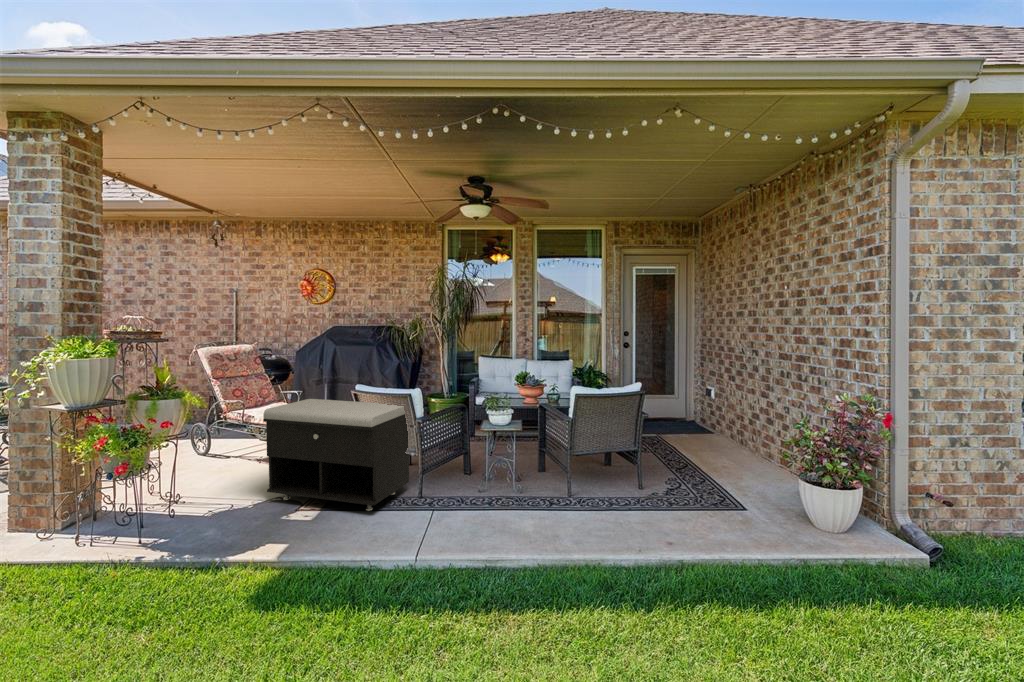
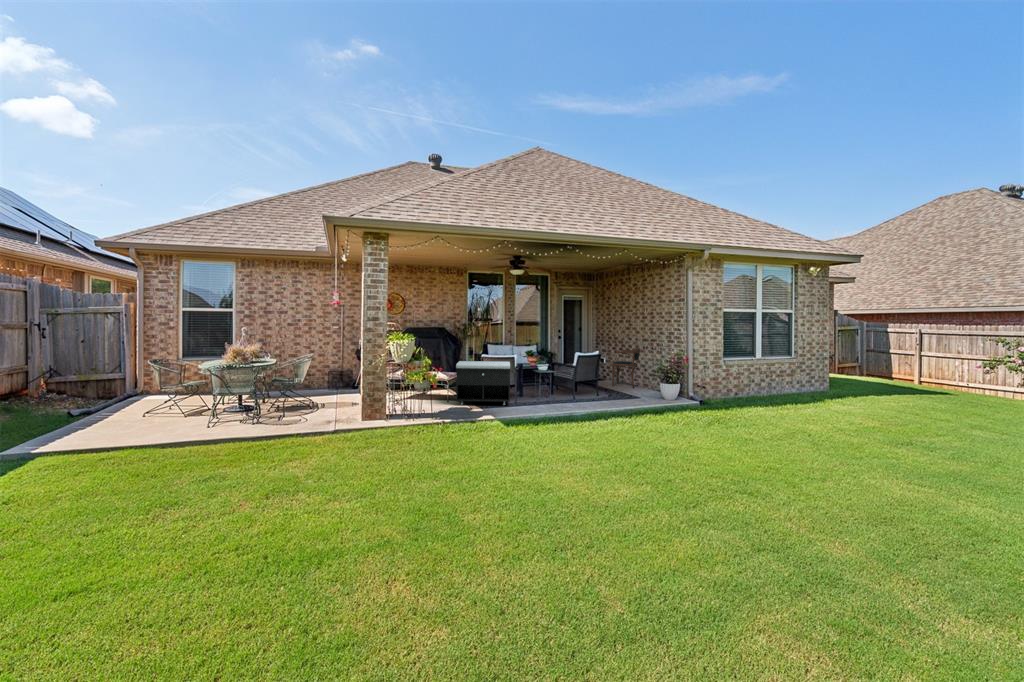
armchair: none [699,374,772,471] -> present [611,348,640,388]

